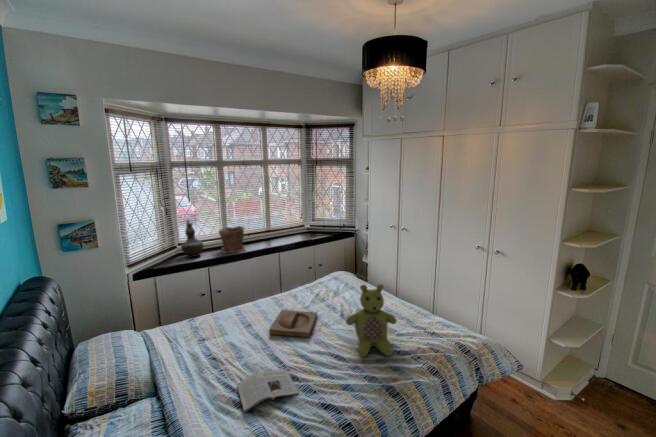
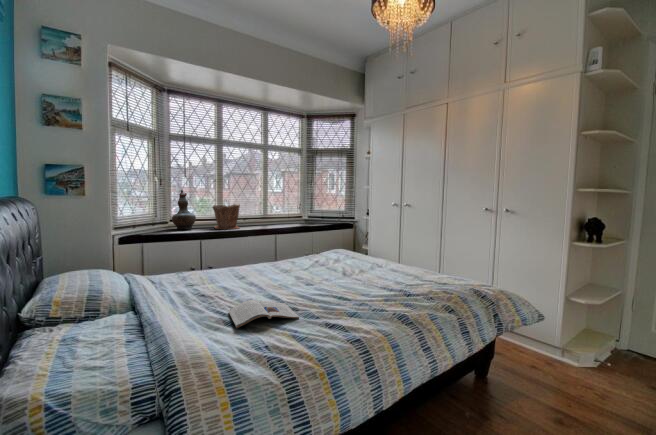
stuffed bear: present [346,284,397,357] -> none [351,221,406,296]
tray: present [269,310,317,337] -> none [265,266,317,284]

